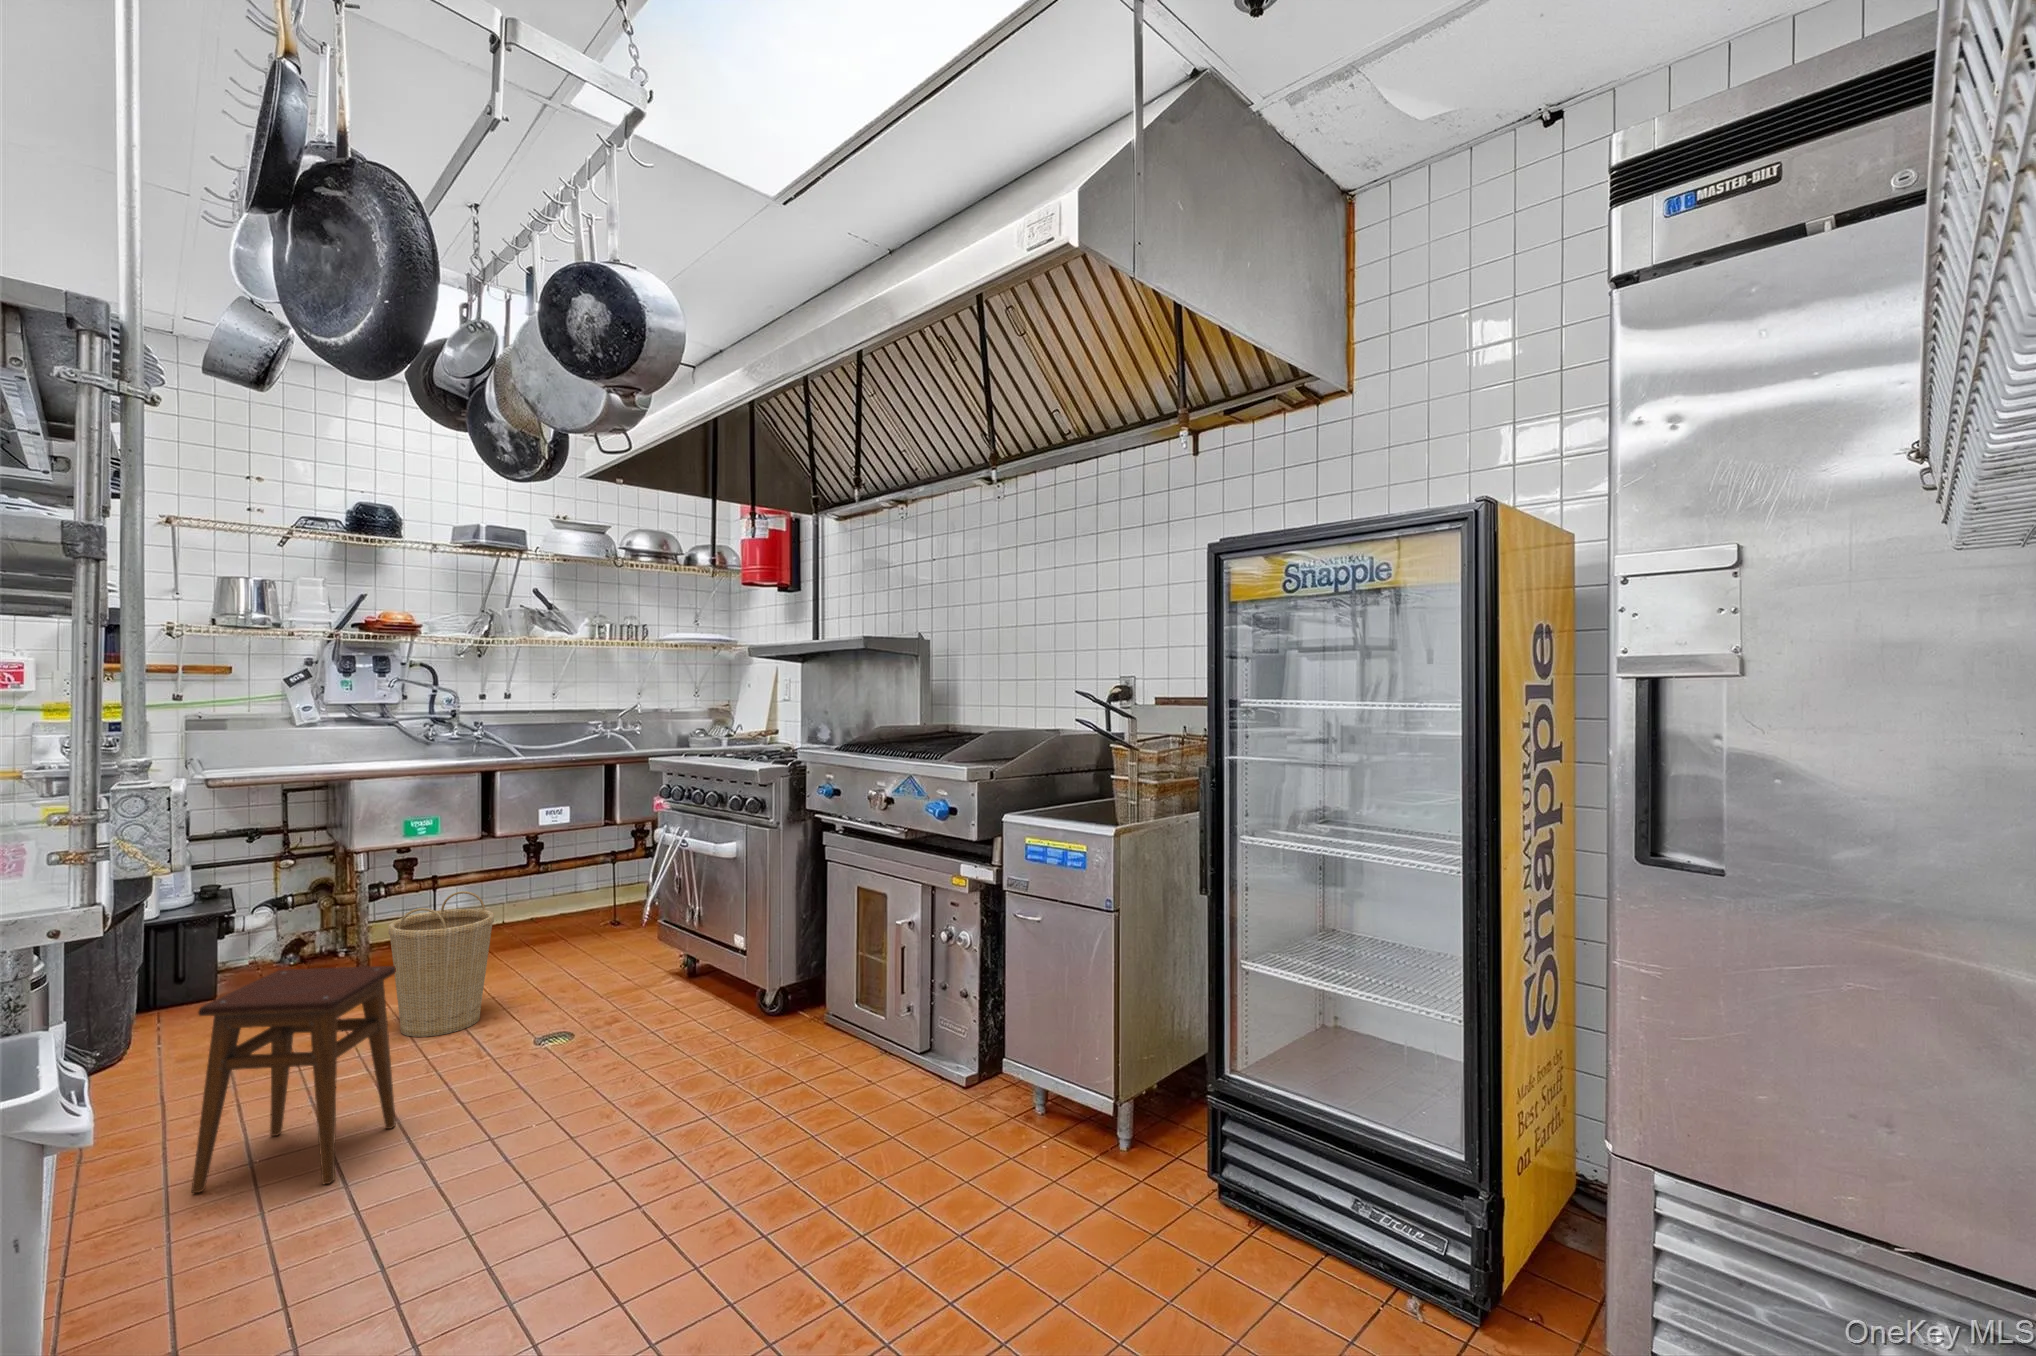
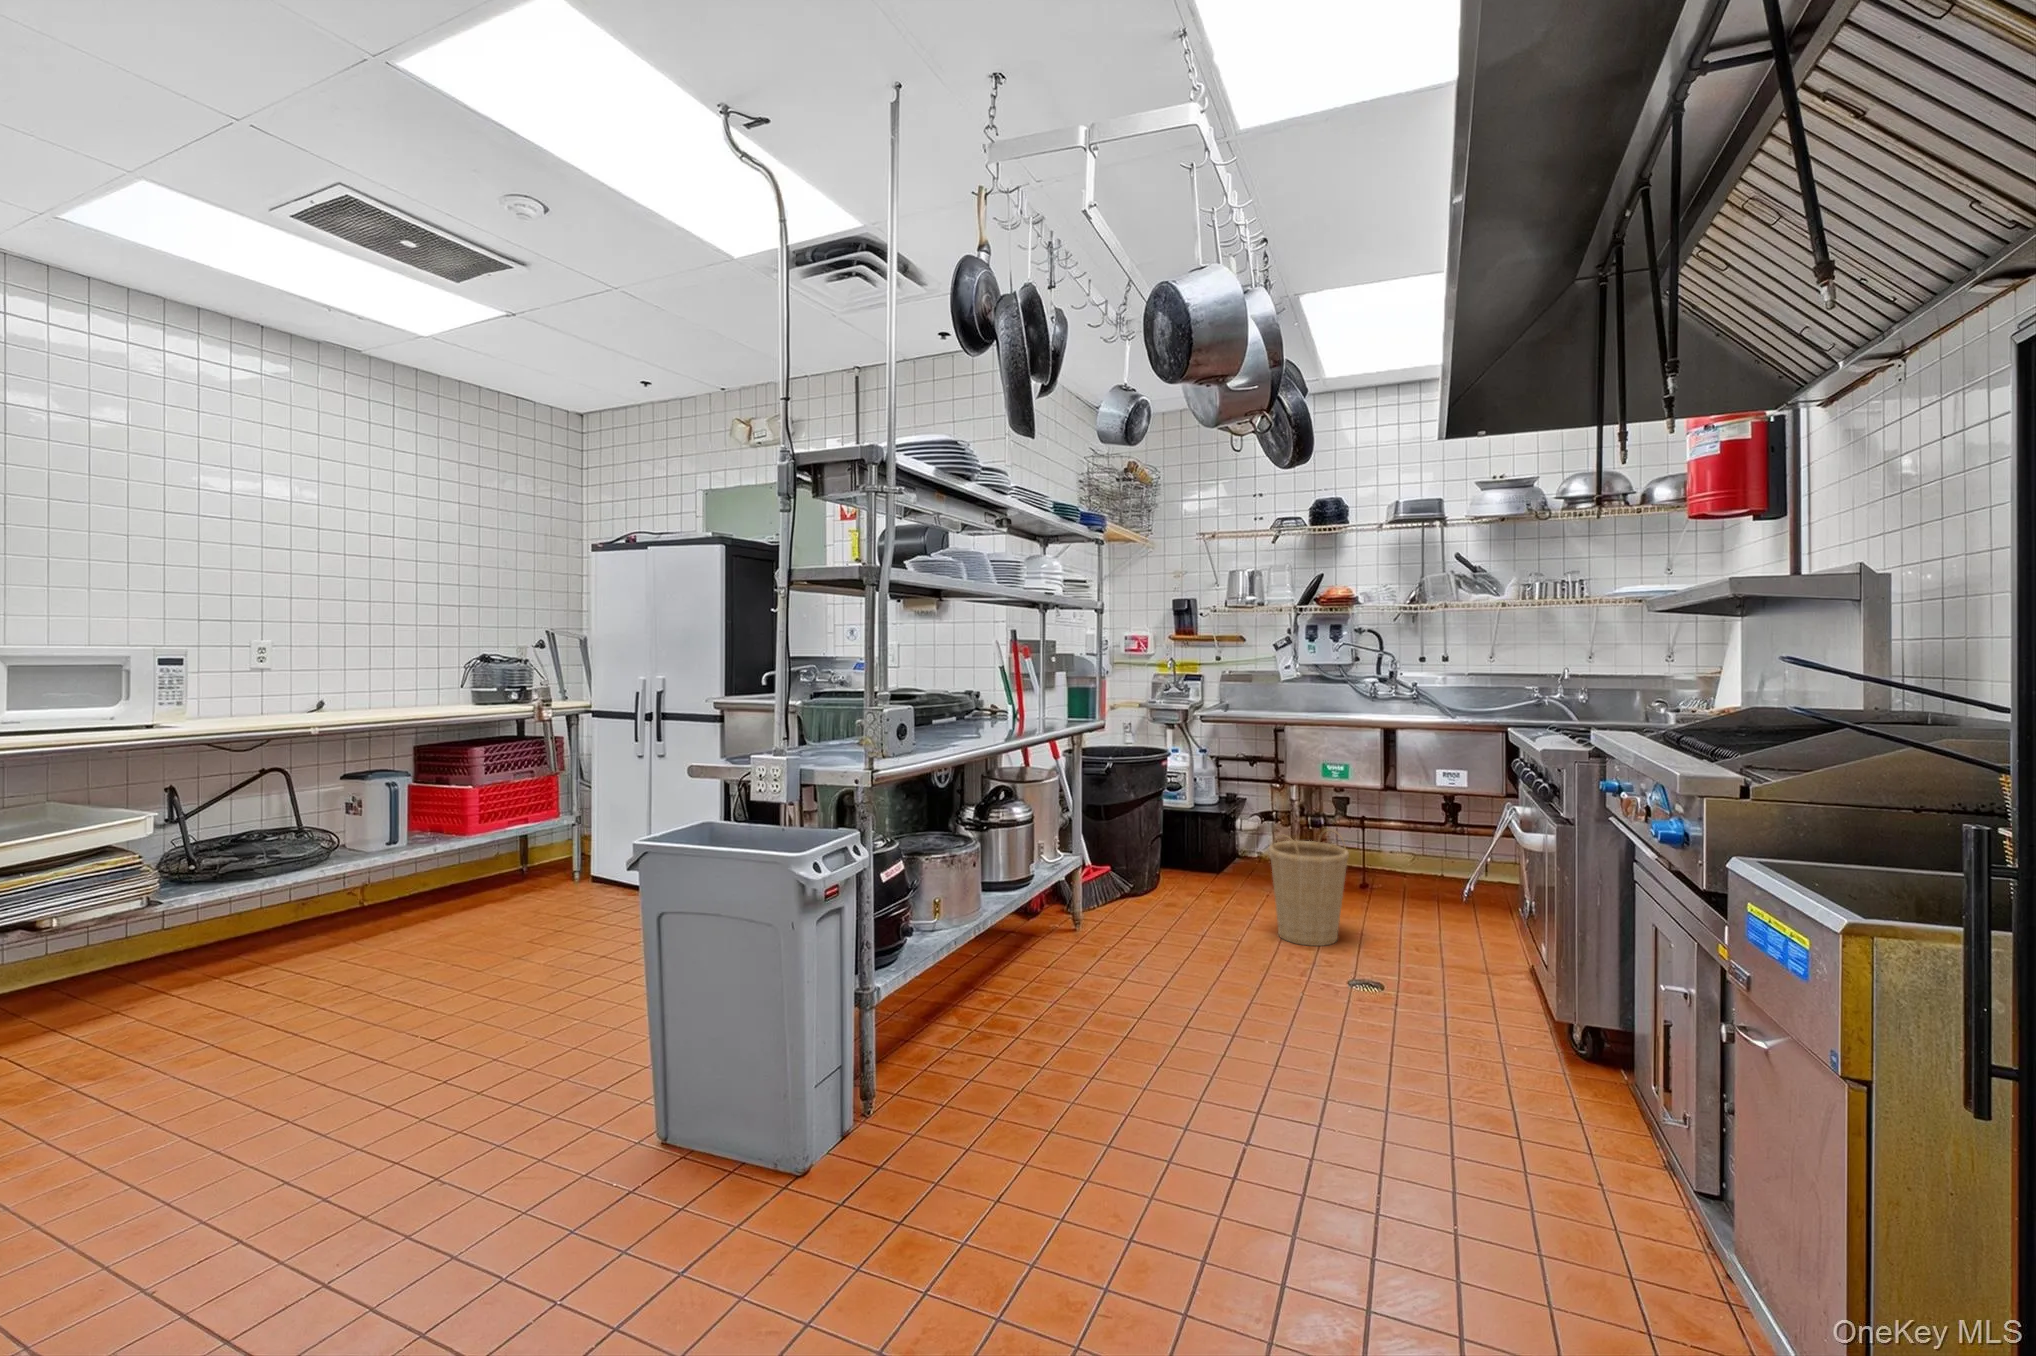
stool: present [192,966,396,1193] -> none [1089,852,1205,1007]

